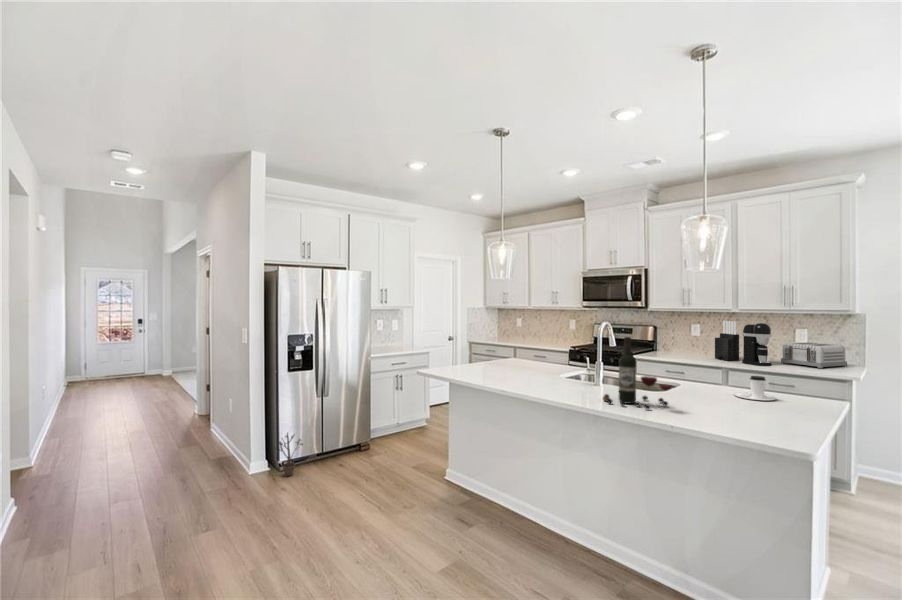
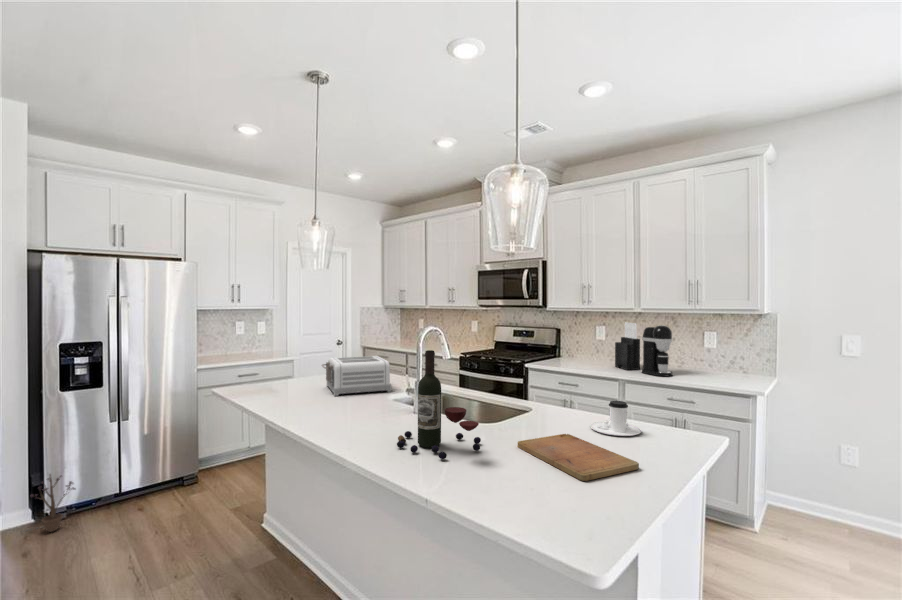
toaster: present [781,342,847,368] -> present [322,356,391,396]
cutting board: none [691,398,791,421] -> present [518,434,639,481]

